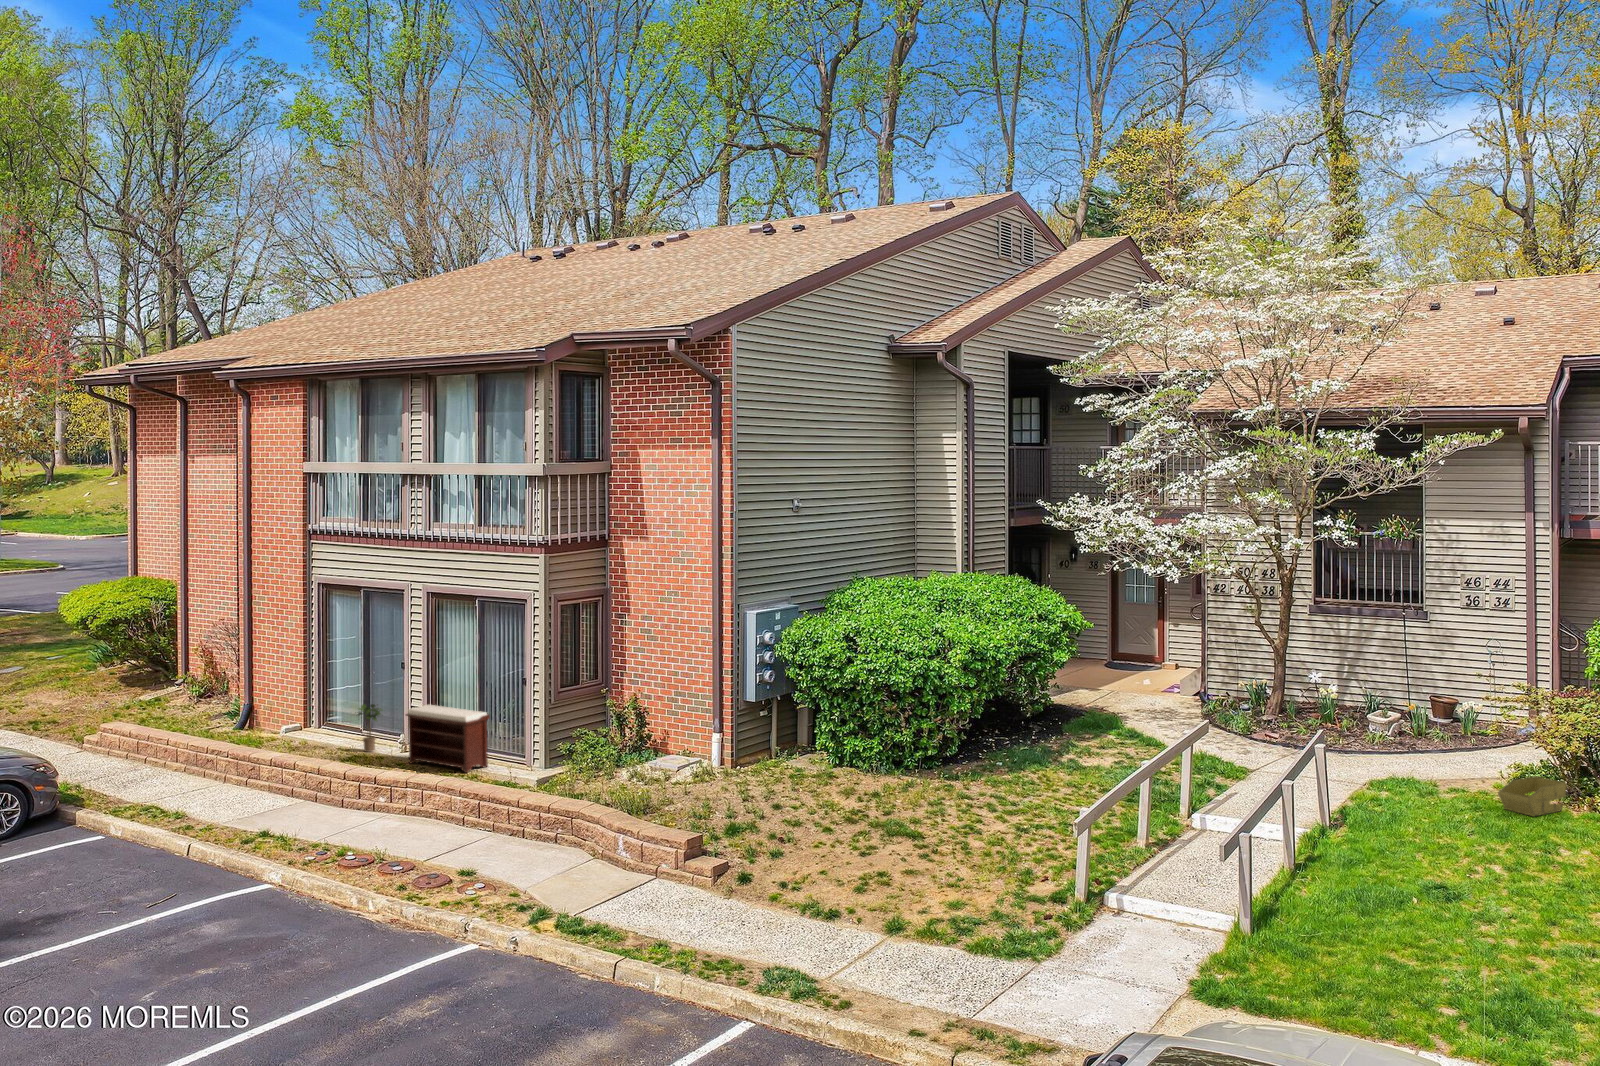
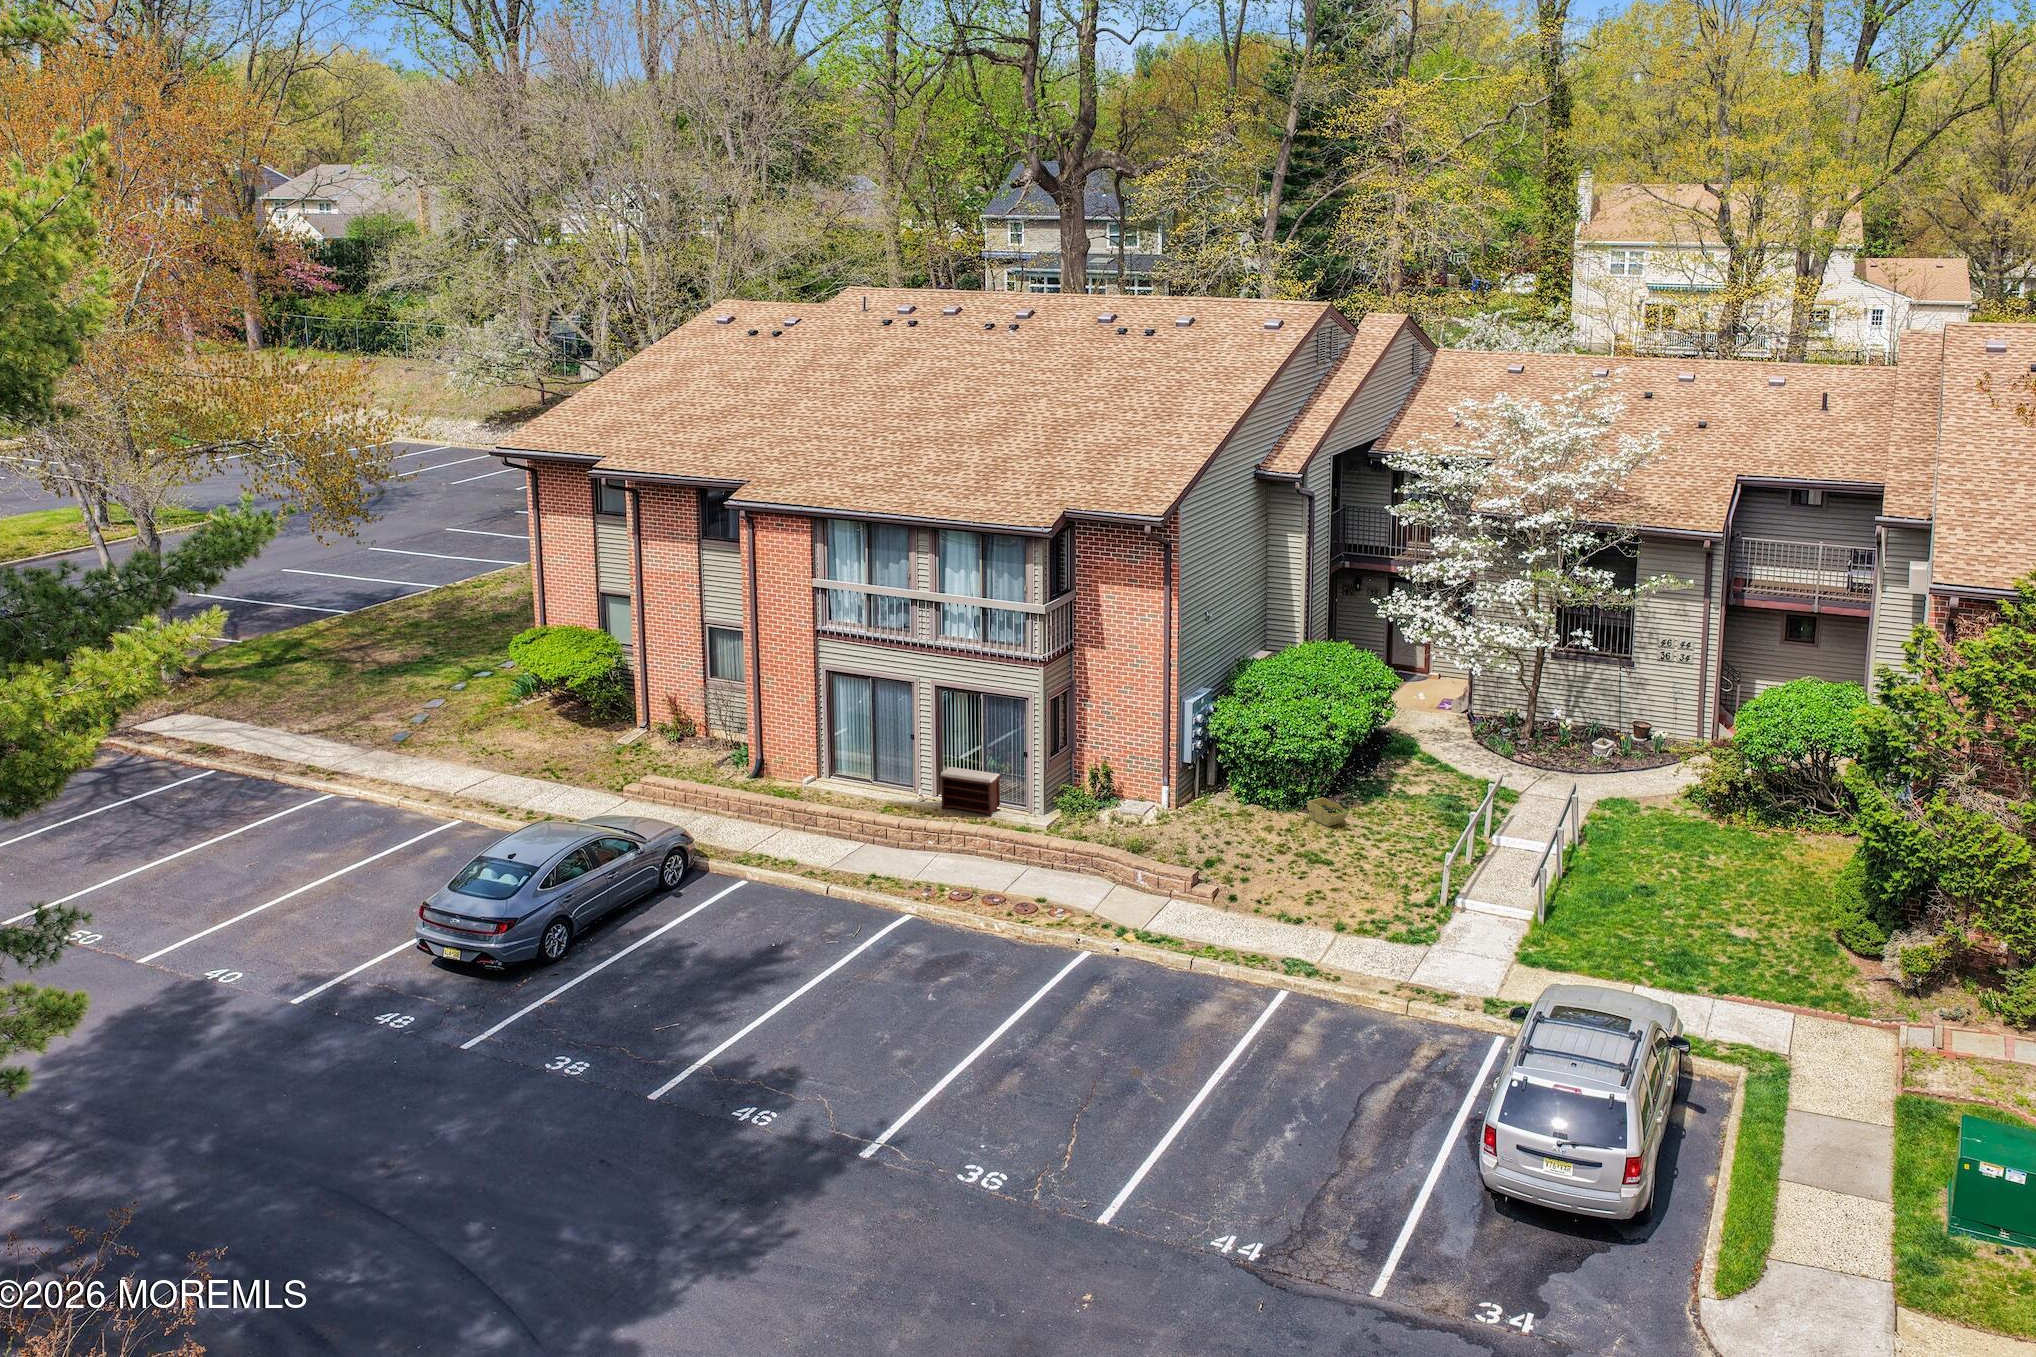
potted plant: present [358,704,382,752] -> none [891,765,912,799]
storage bin: present [1498,776,1567,816] -> present [1307,797,1347,826]

